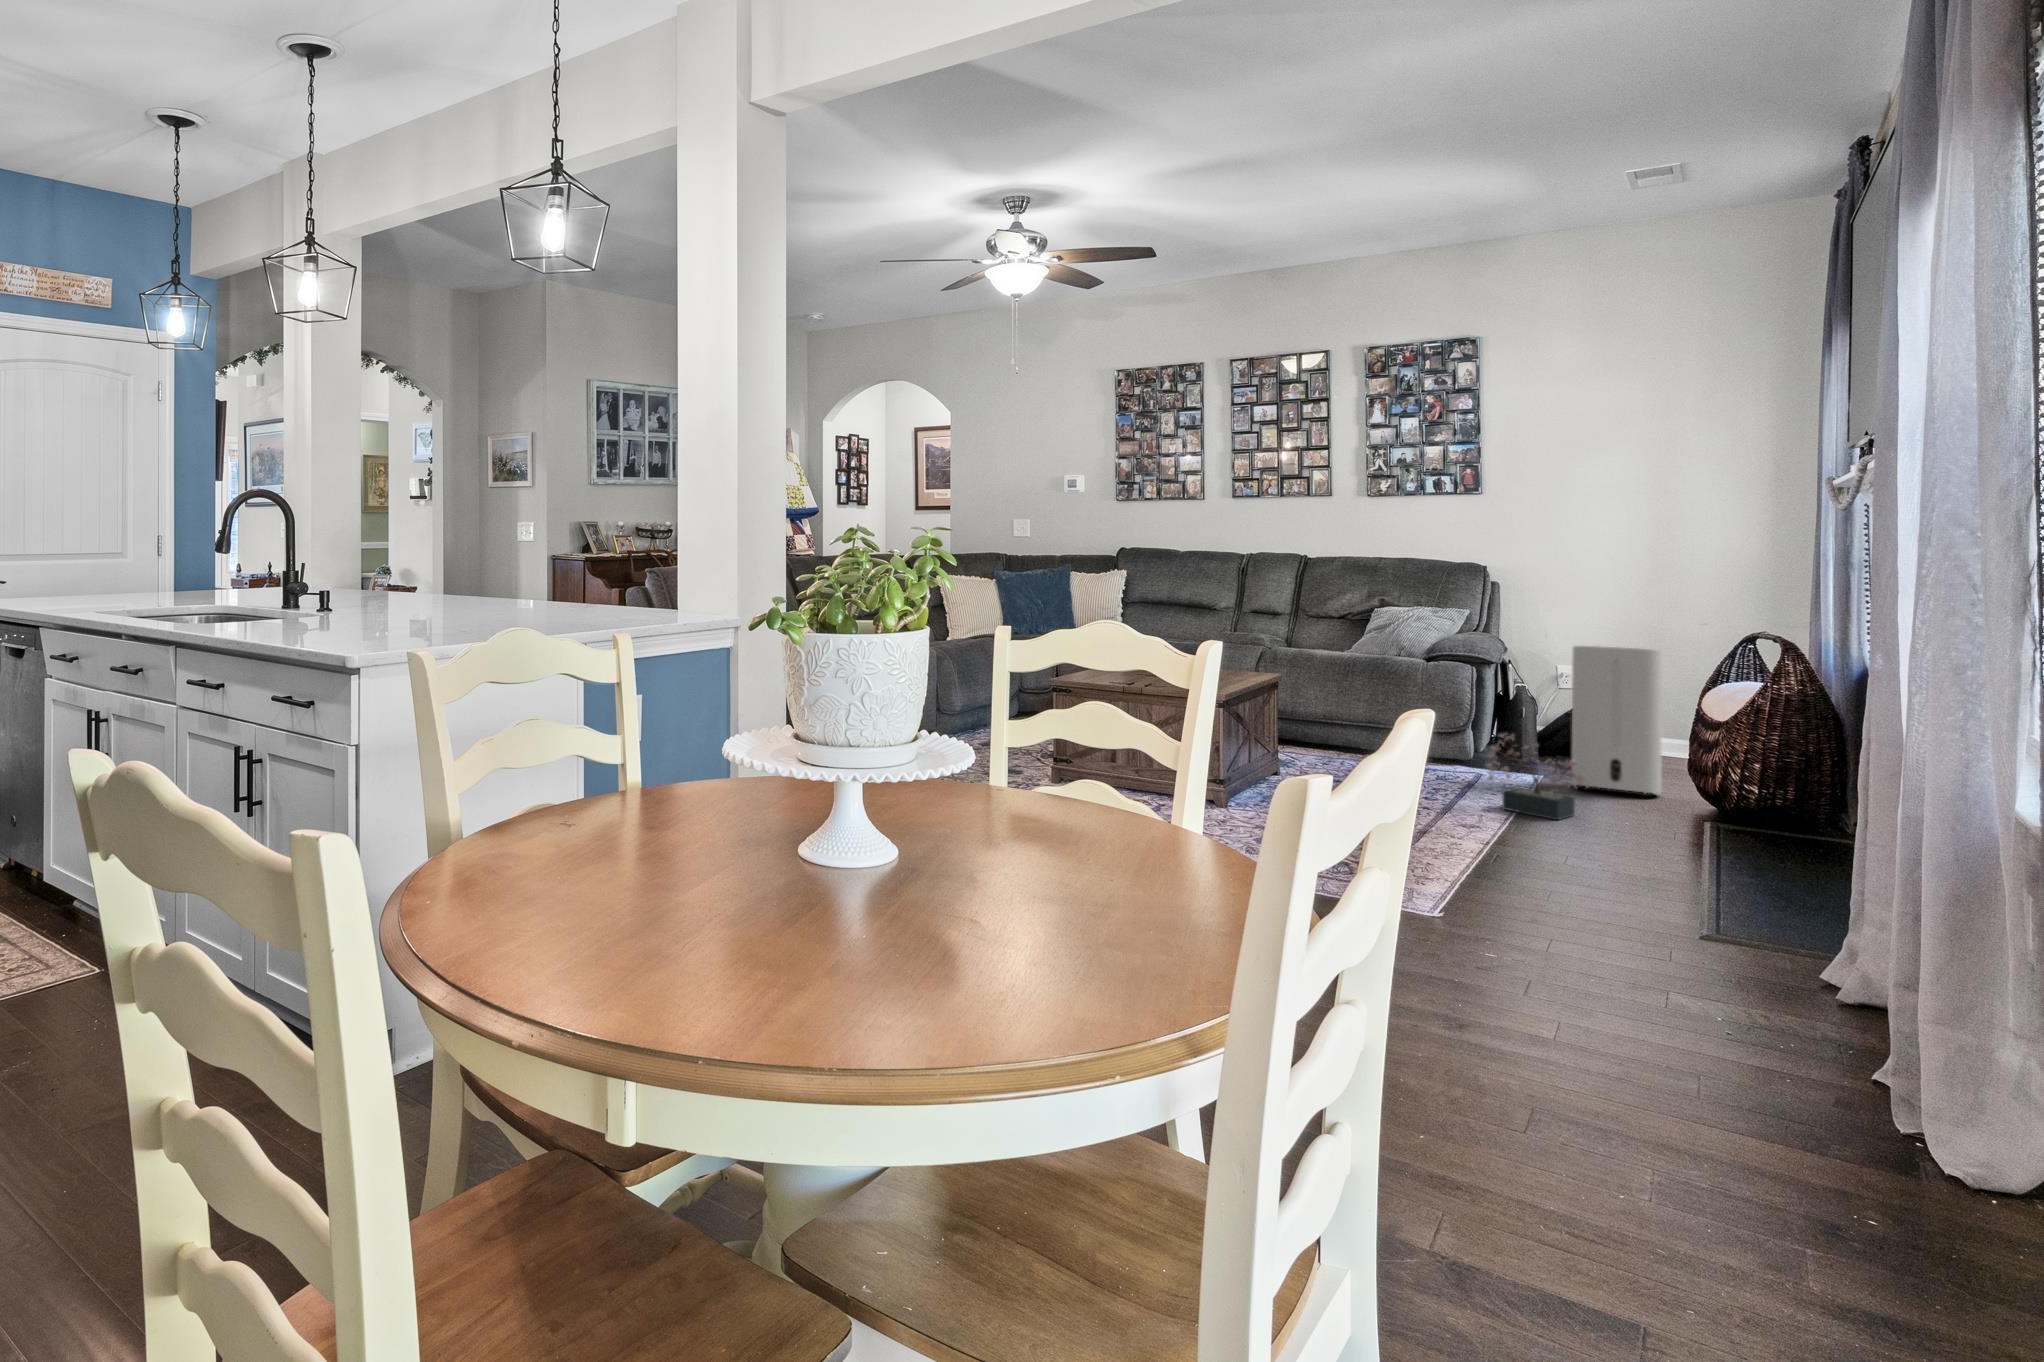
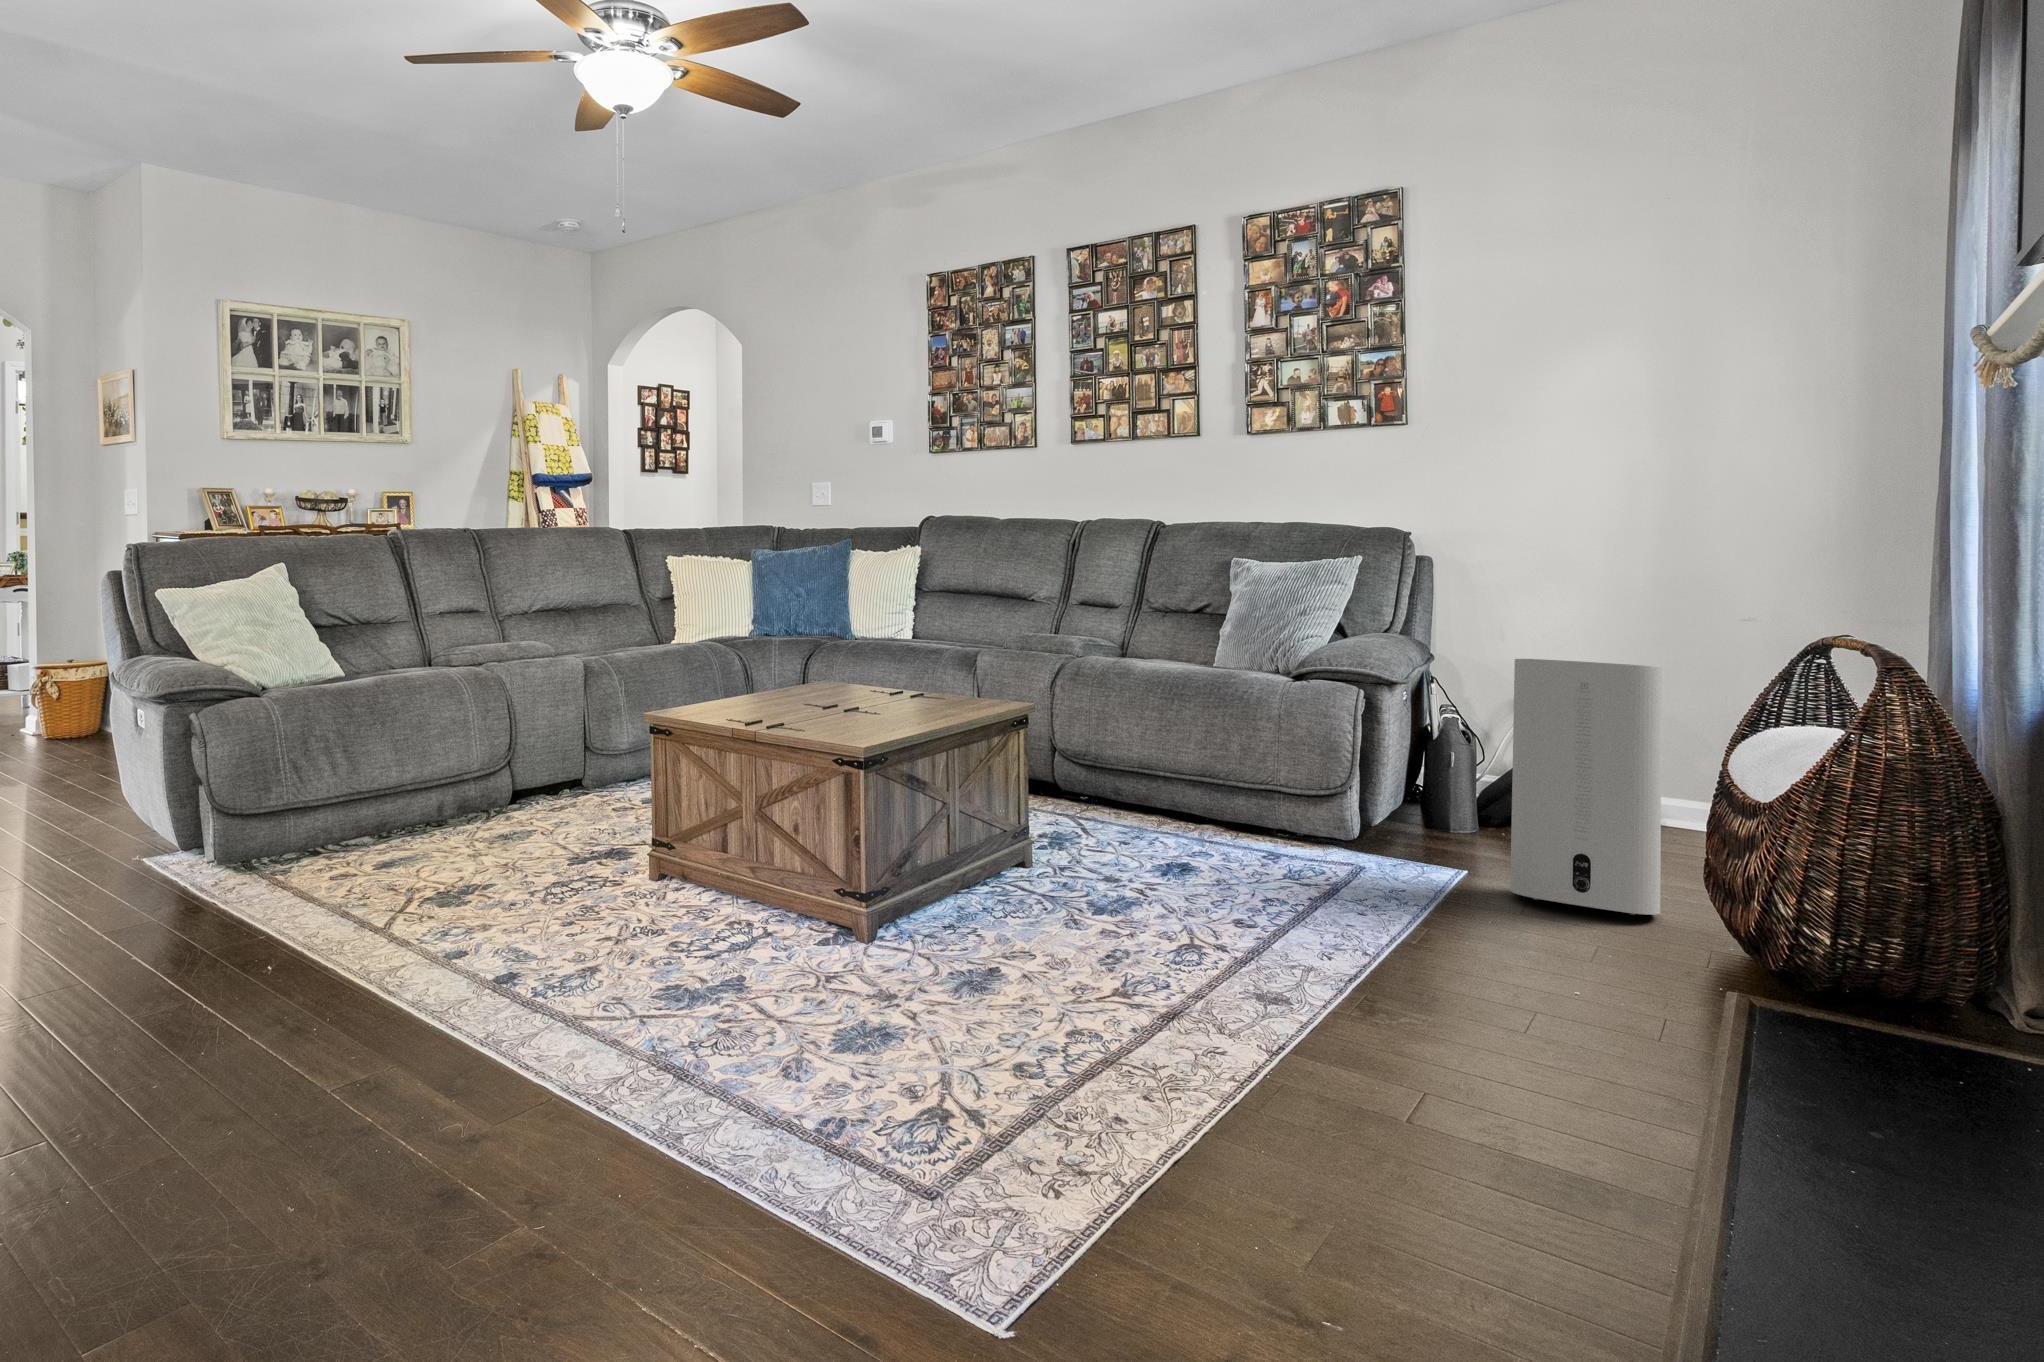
decorative plant: present [1487,734,1587,820] -> none [1341,813,1522,981]

